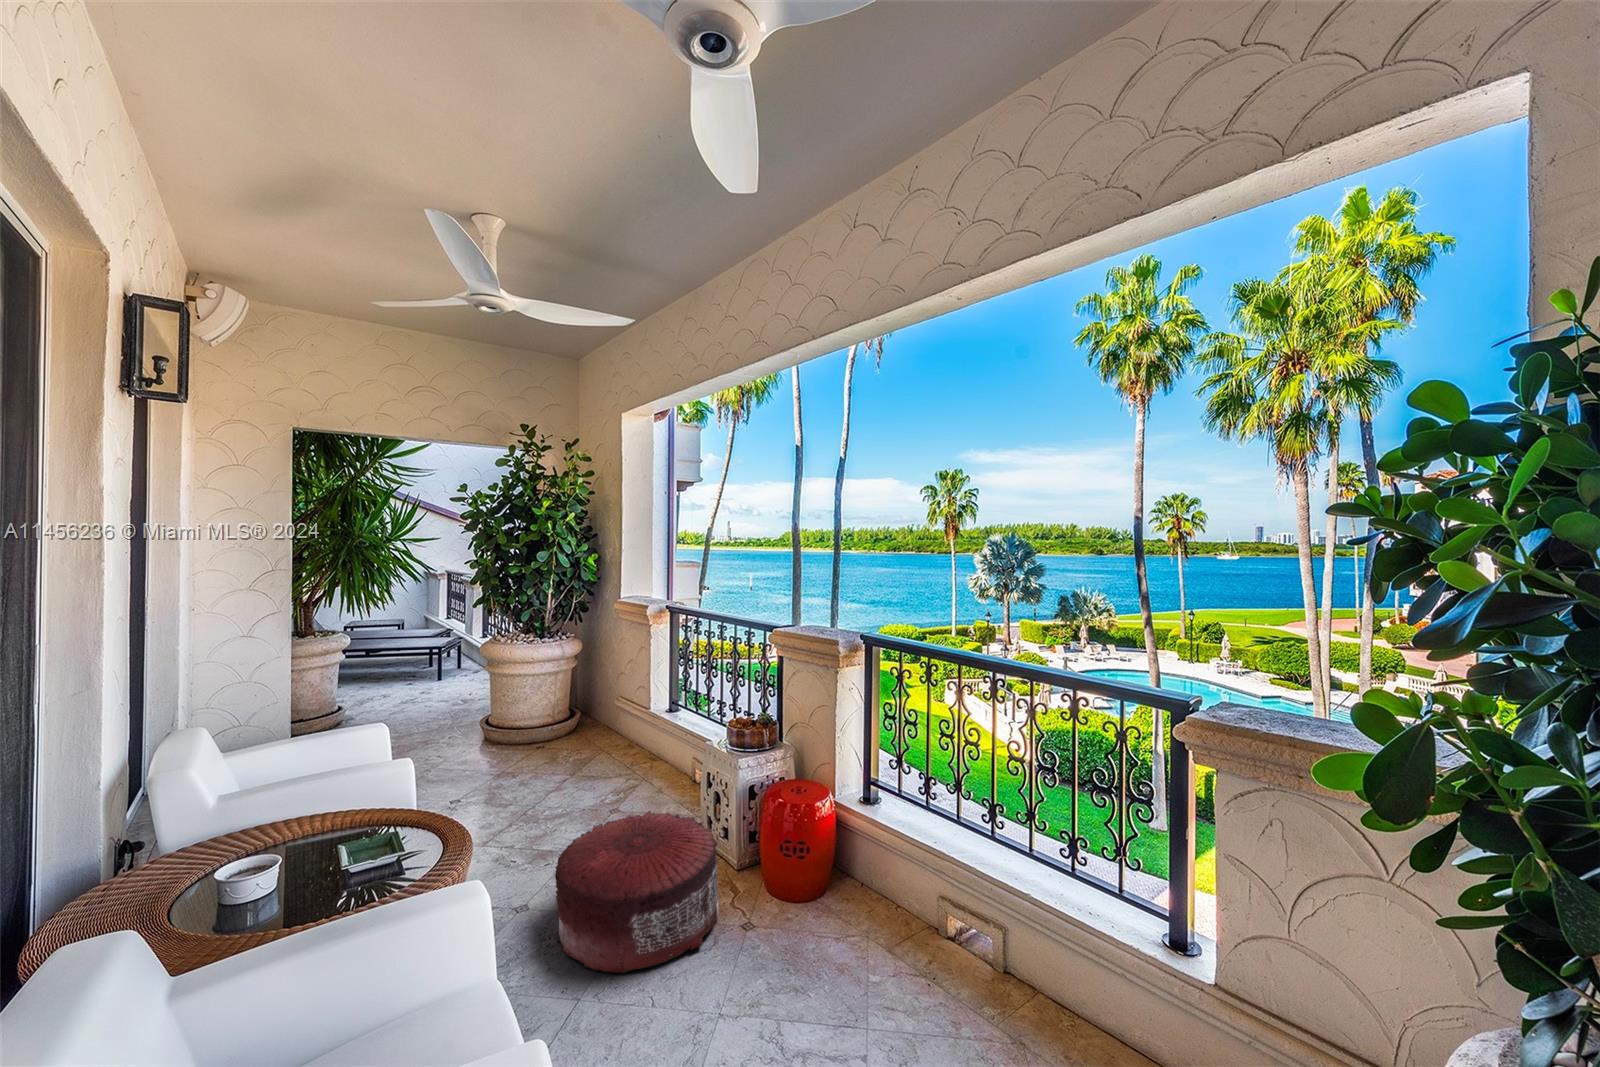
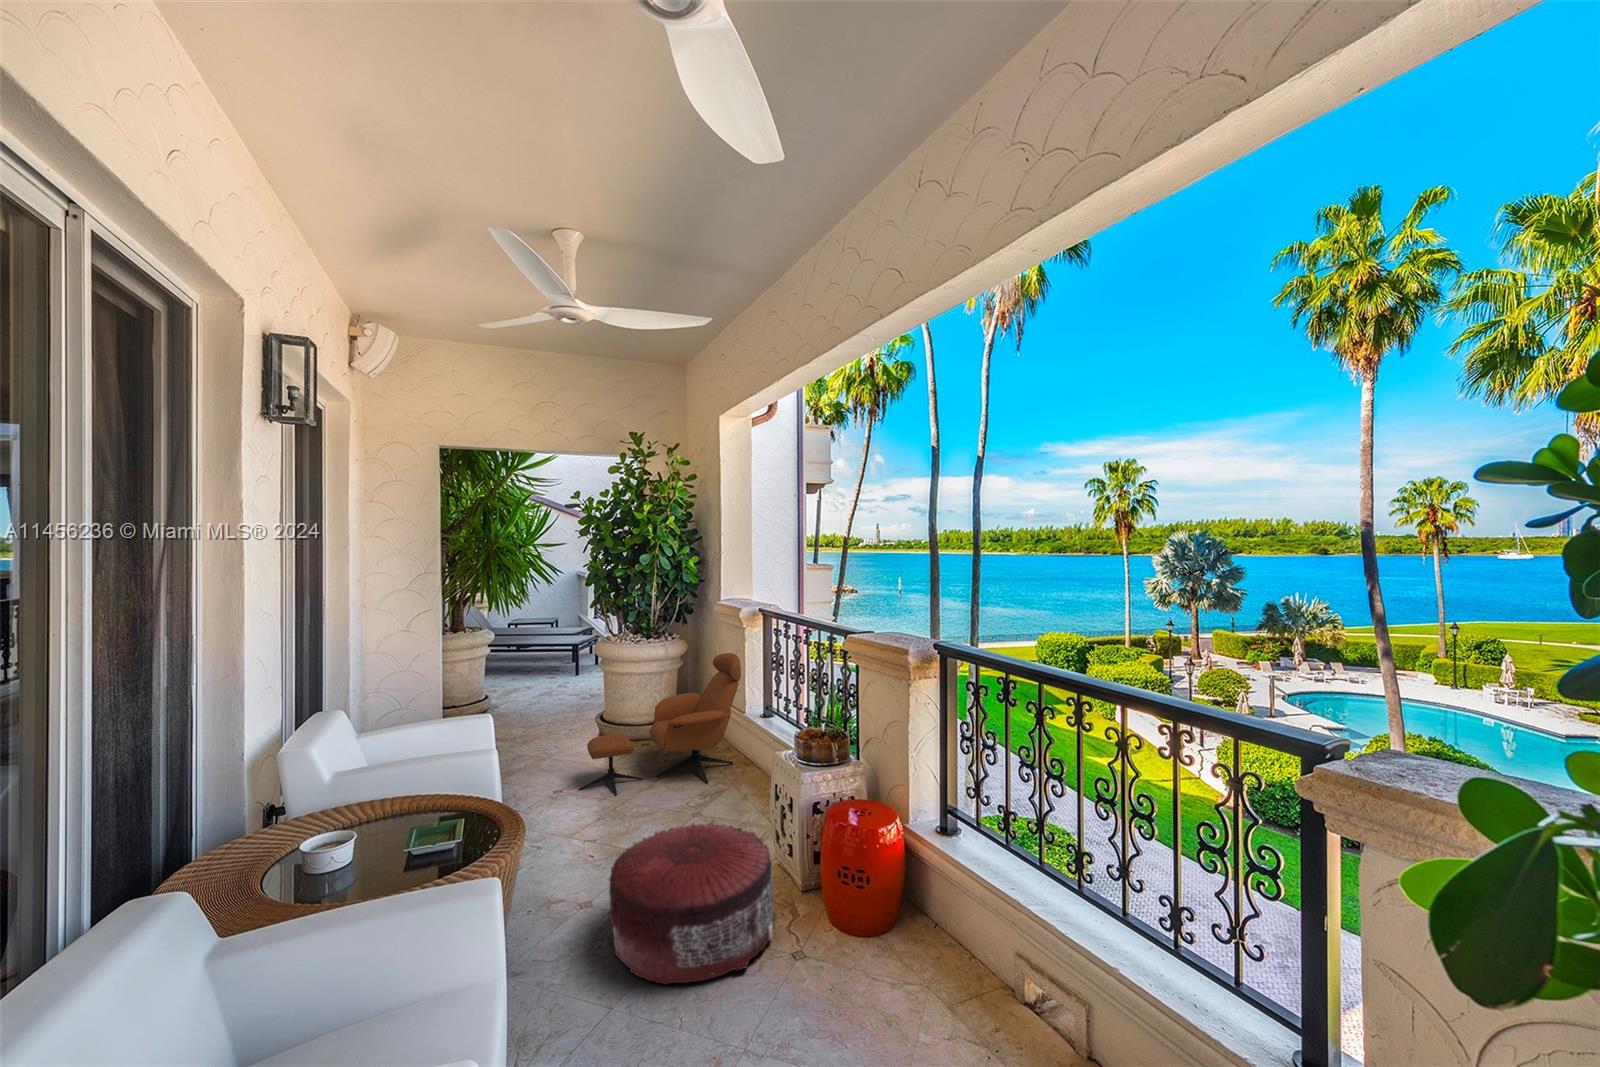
lounge chair: none [478,649,648,797] -> present [579,653,741,795]

